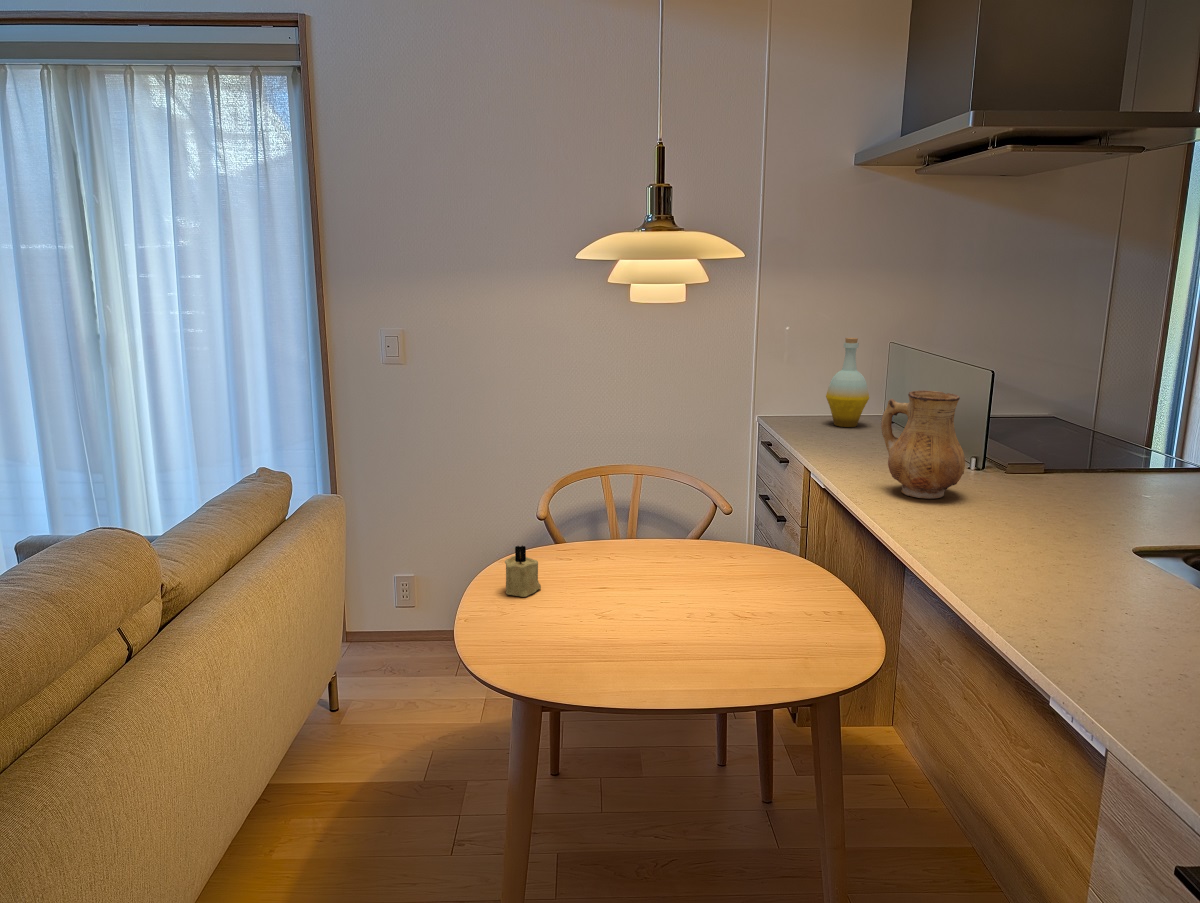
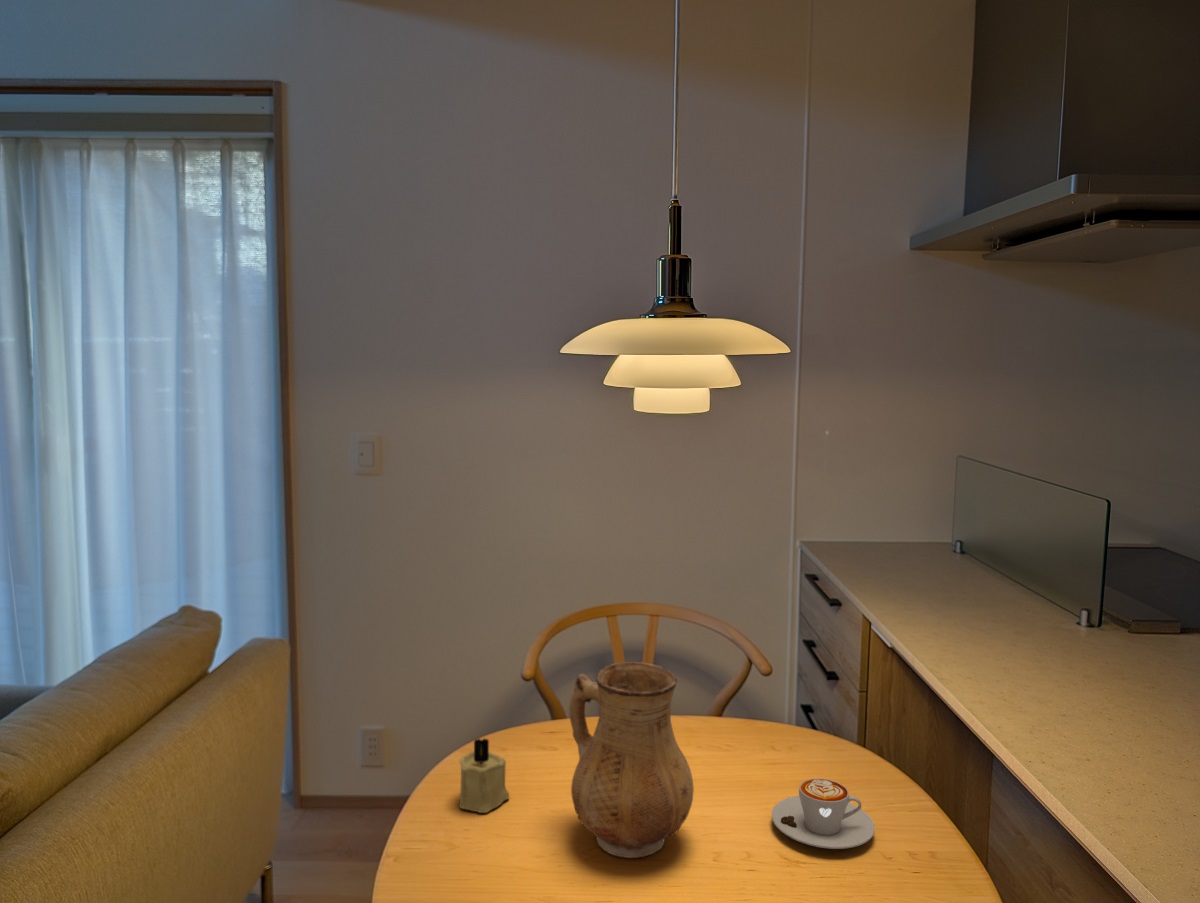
bottle: present [826,338,869,427] -> none [884,451,938,560]
ceramic pitcher: present [881,390,965,499] -> present [569,662,694,858]
coffee cup: none [730,568,802,610] -> present [772,778,875,849]

